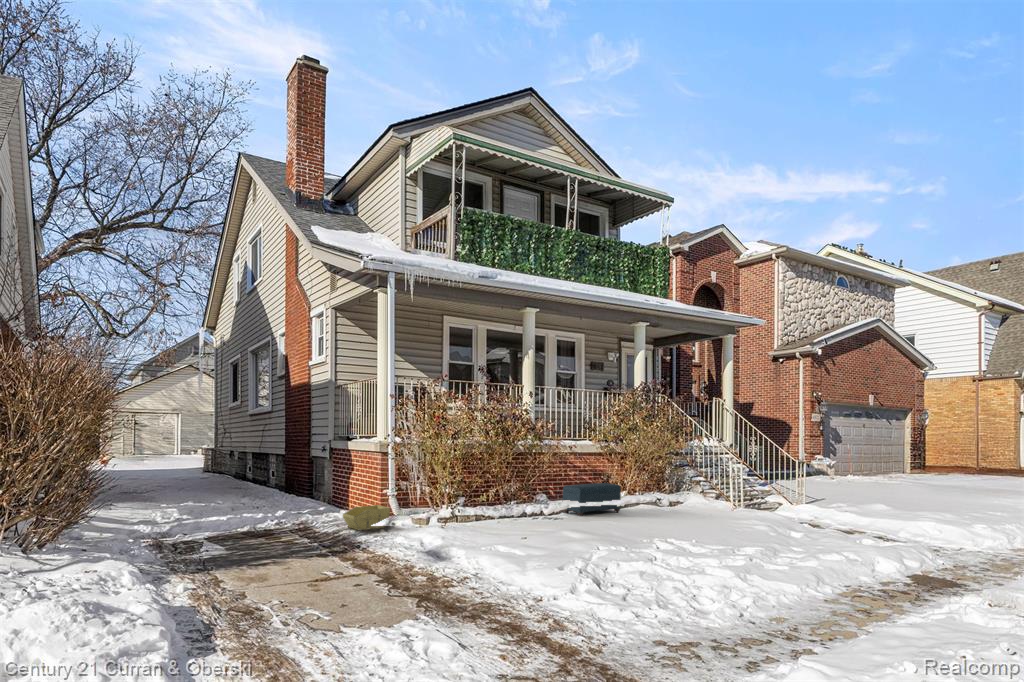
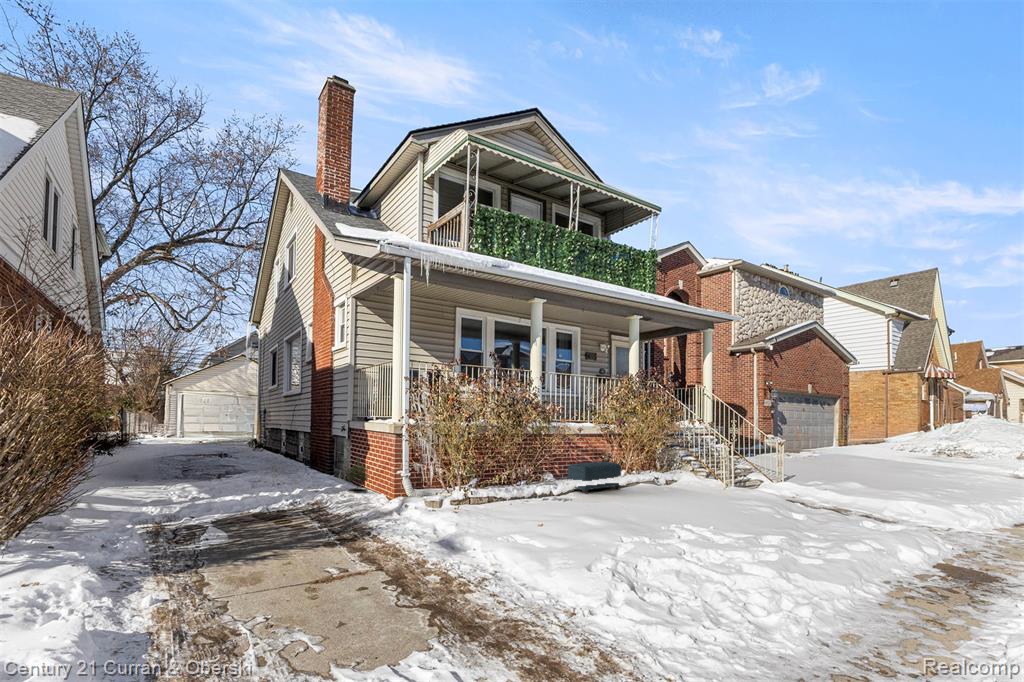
potted tree: none [328,476,354,515] -> present [347,457,368,493]
storage bin: present [343,505,390,530] -> none [355,485,403,511]

